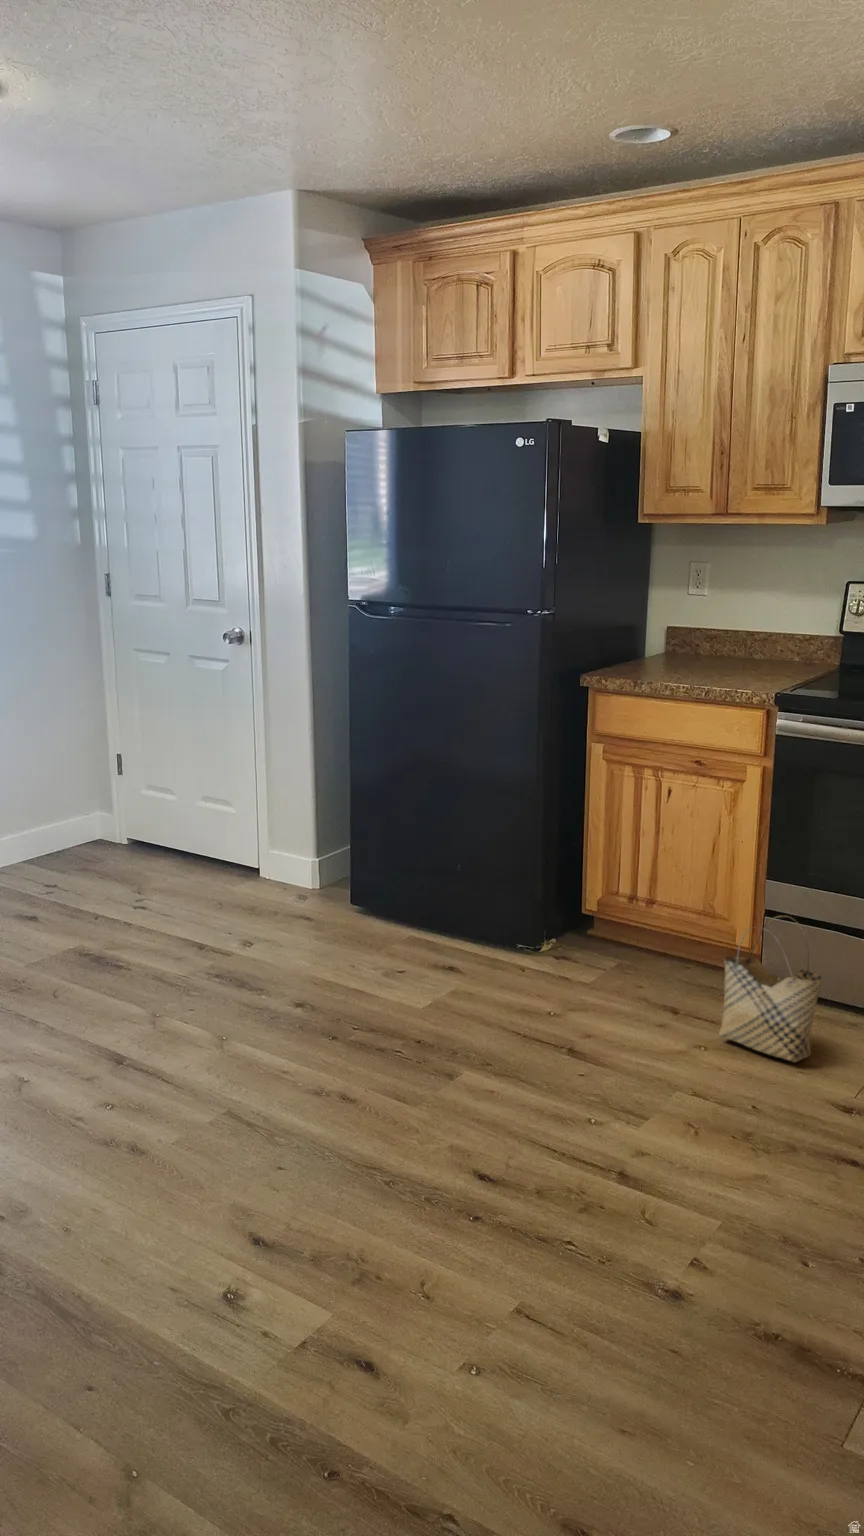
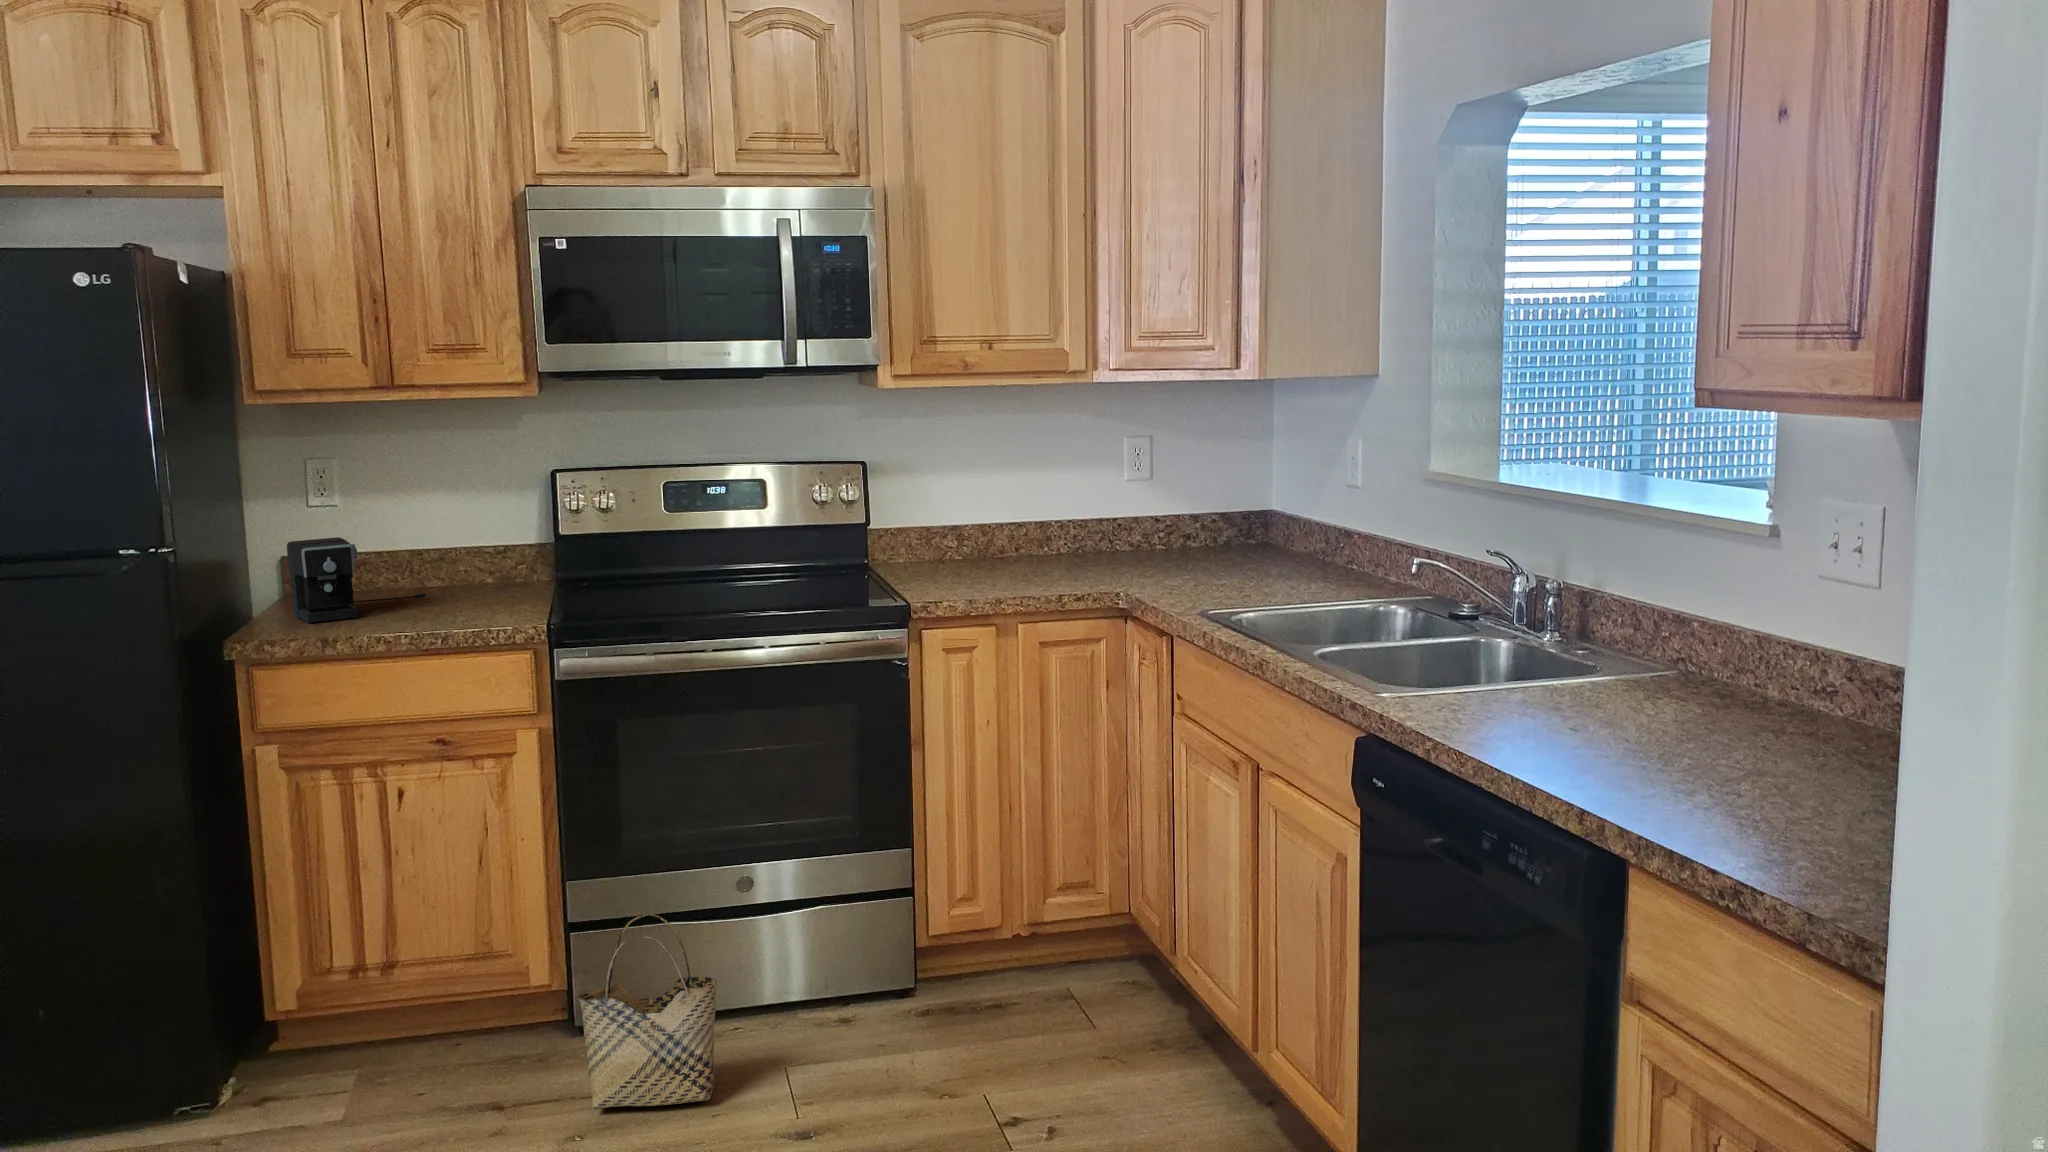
coffee maker: none [647,615,740,671] -> present [287,537,426,623]

